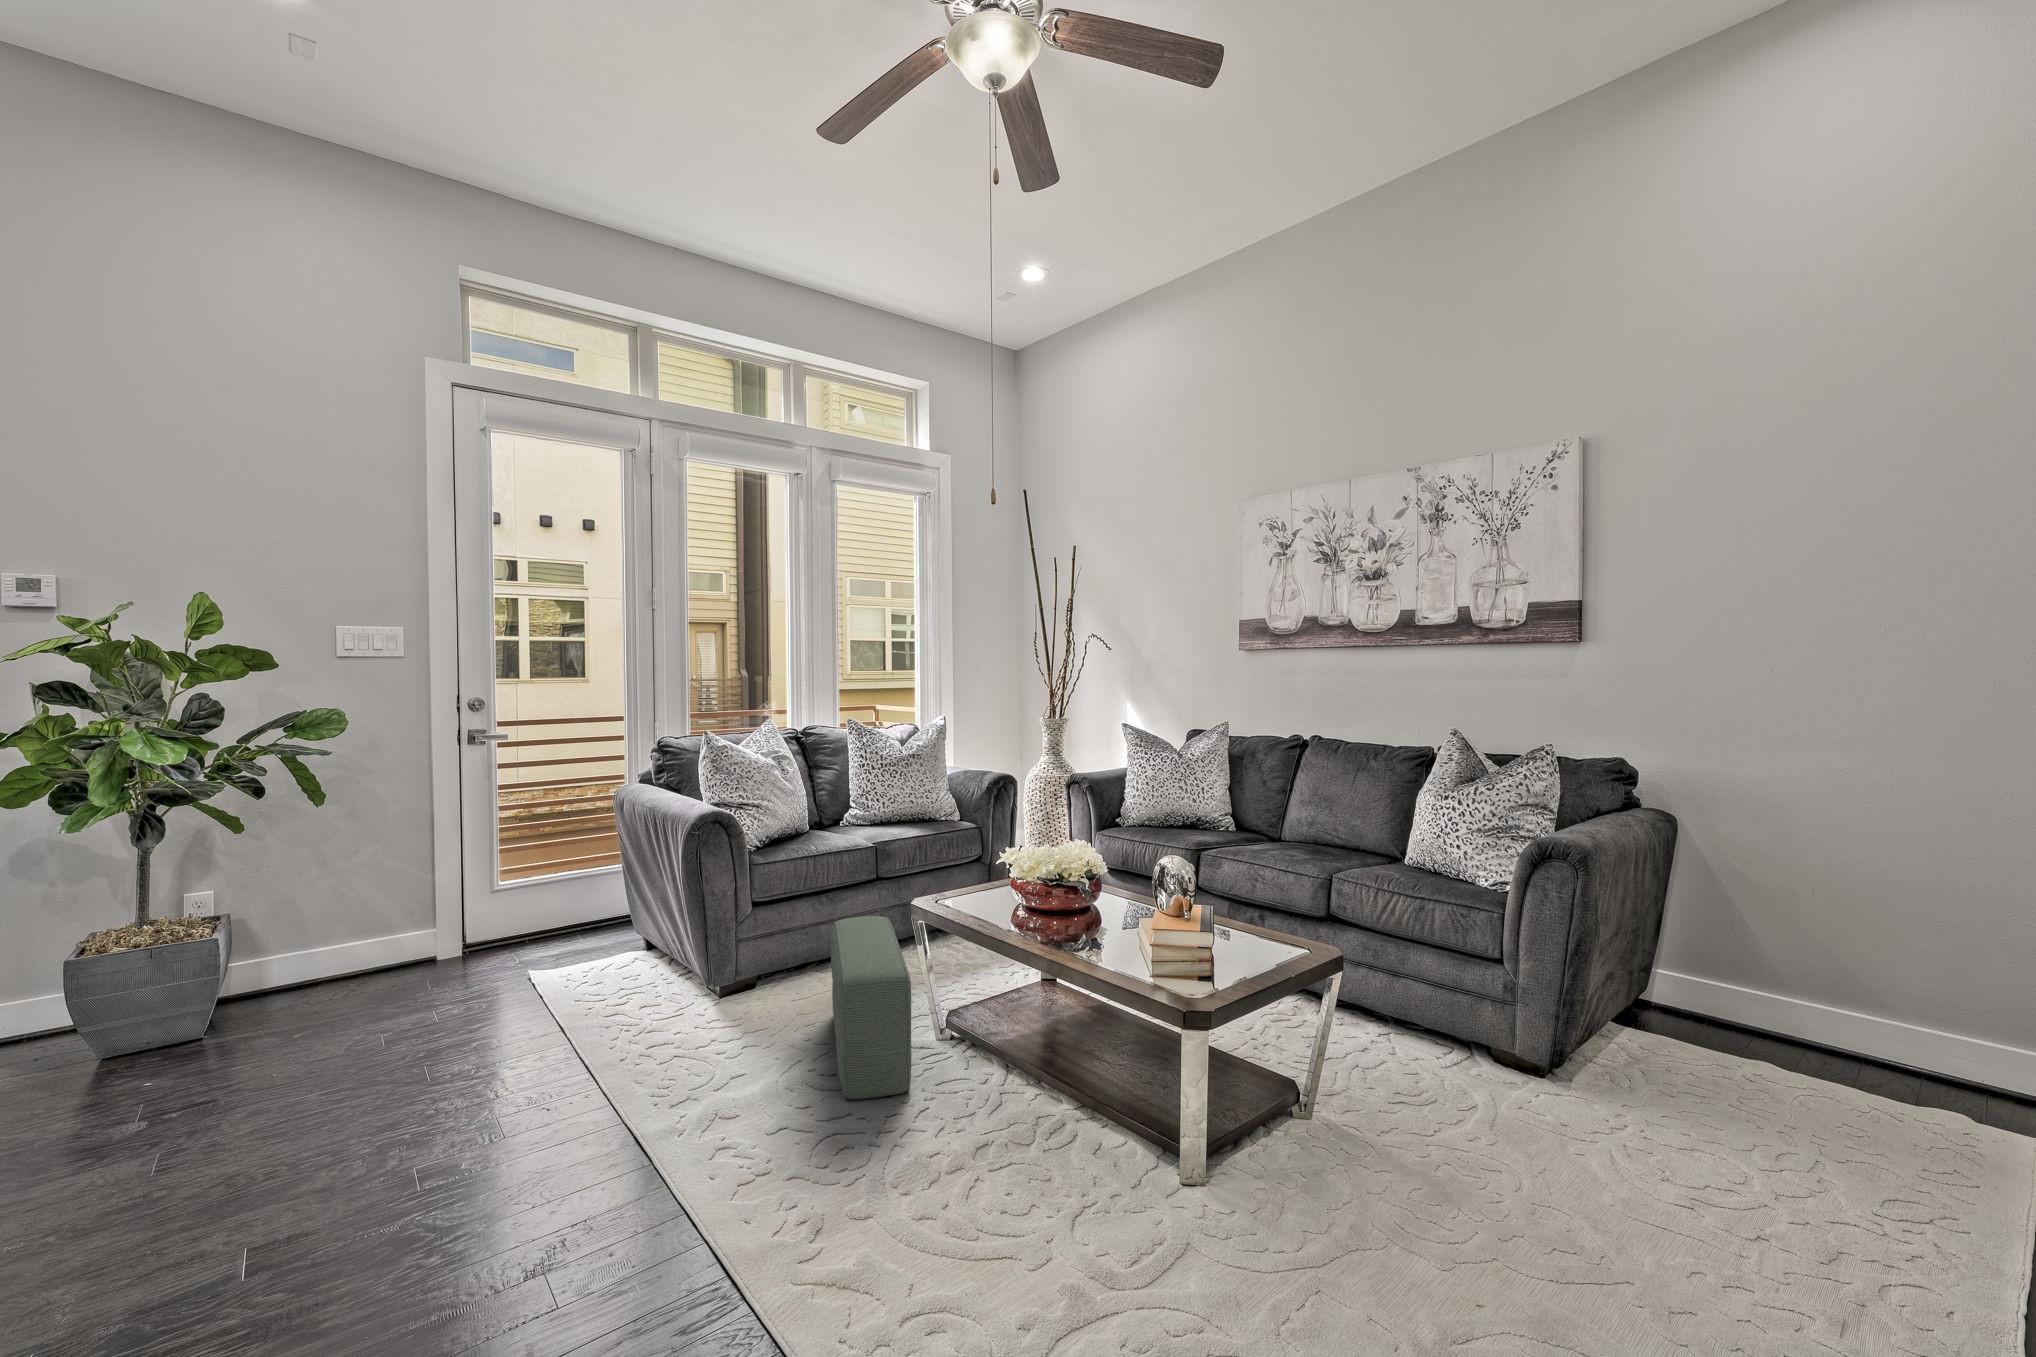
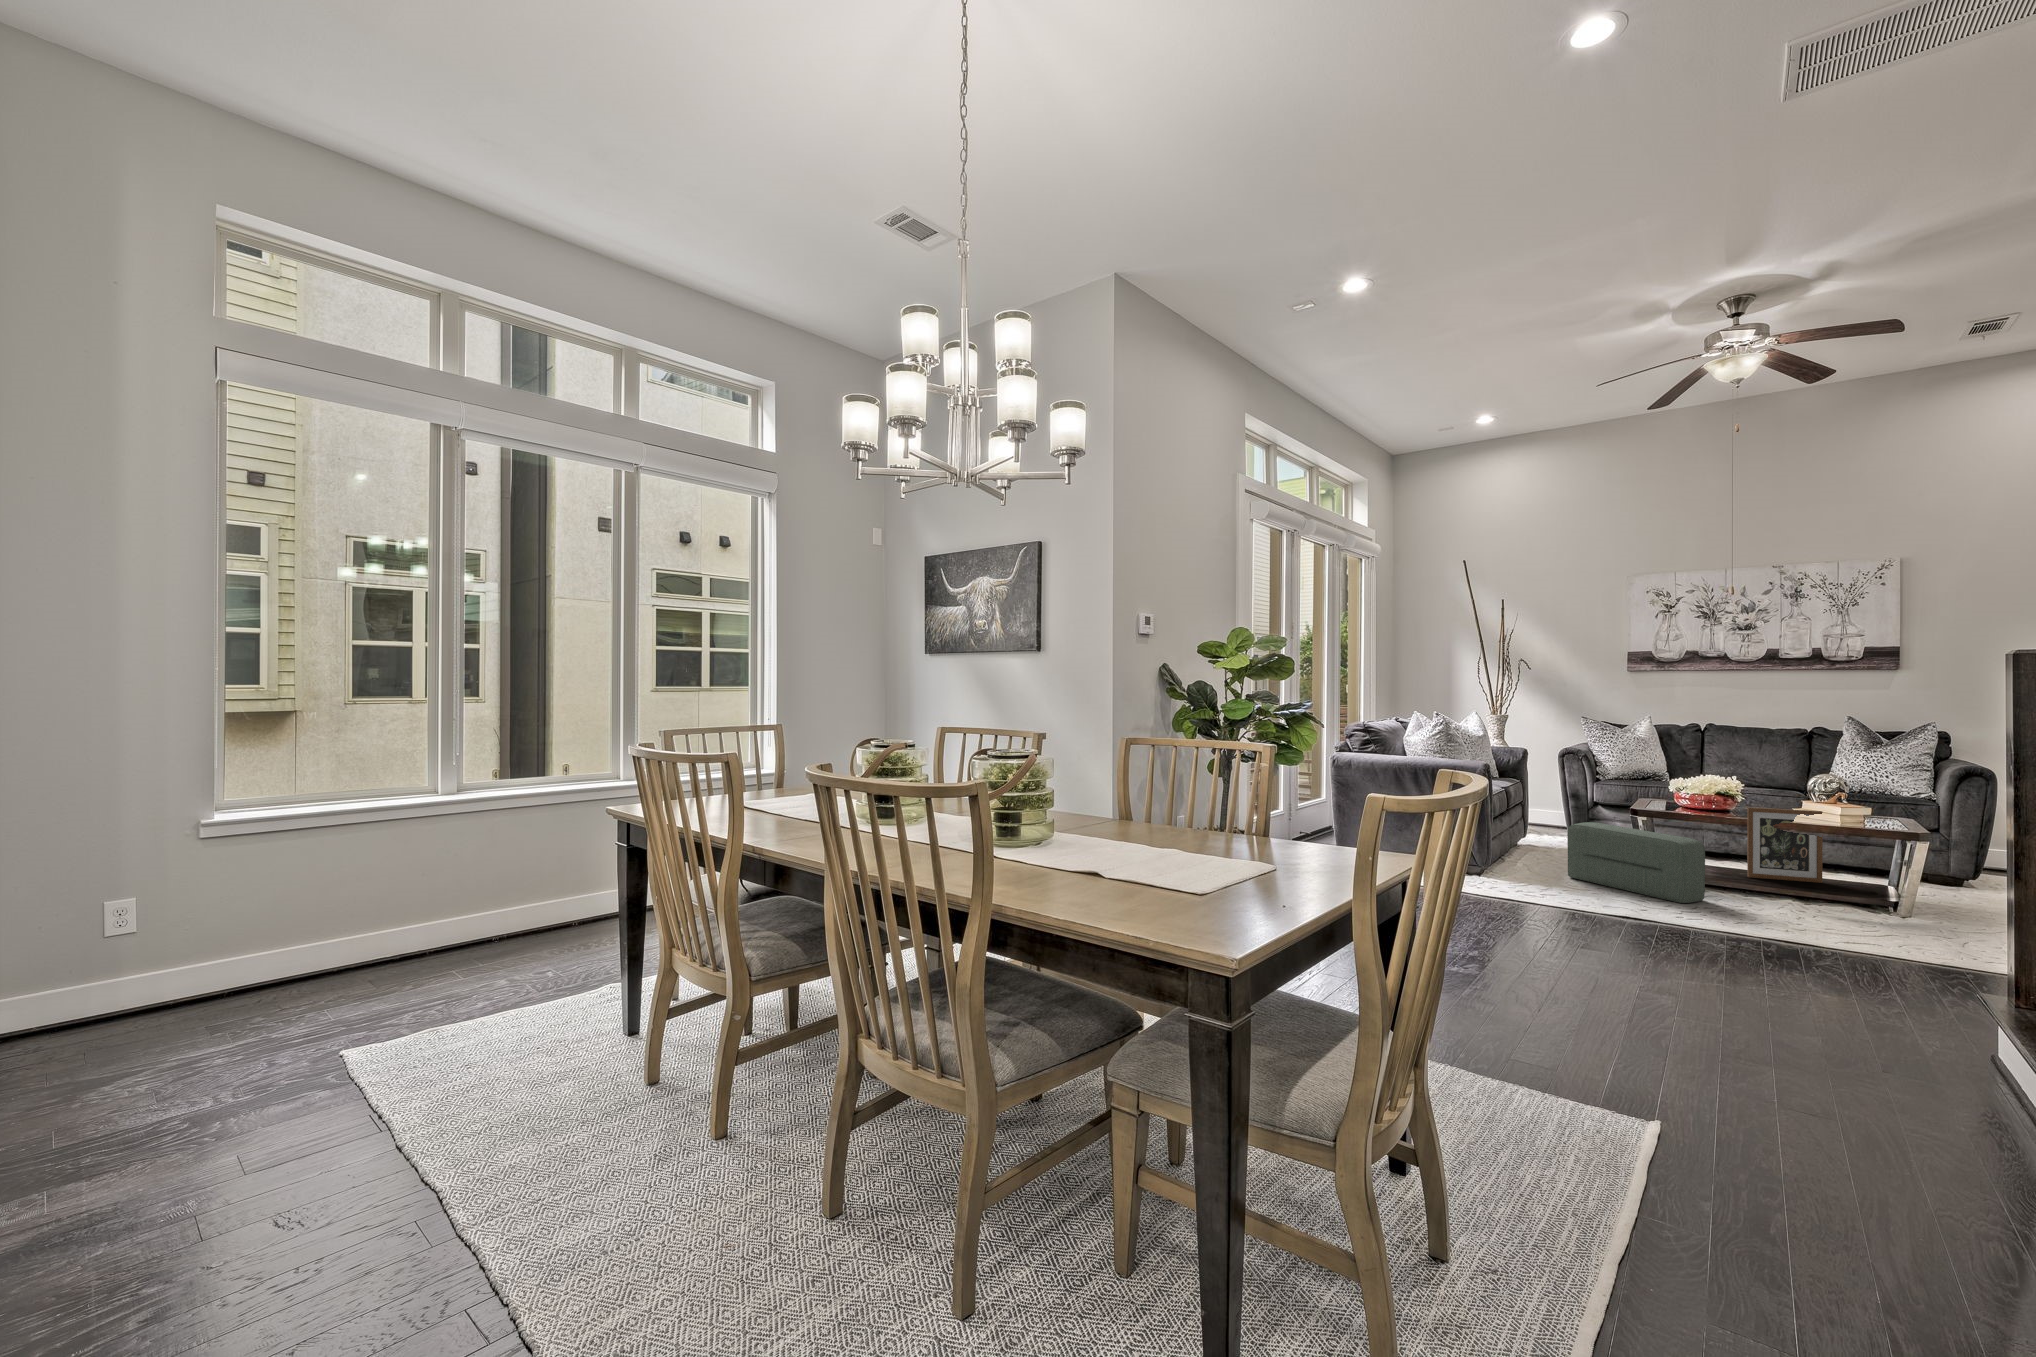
picture frame: none [1031,909,1137,1073] -> present [1747,808,1823,883]

